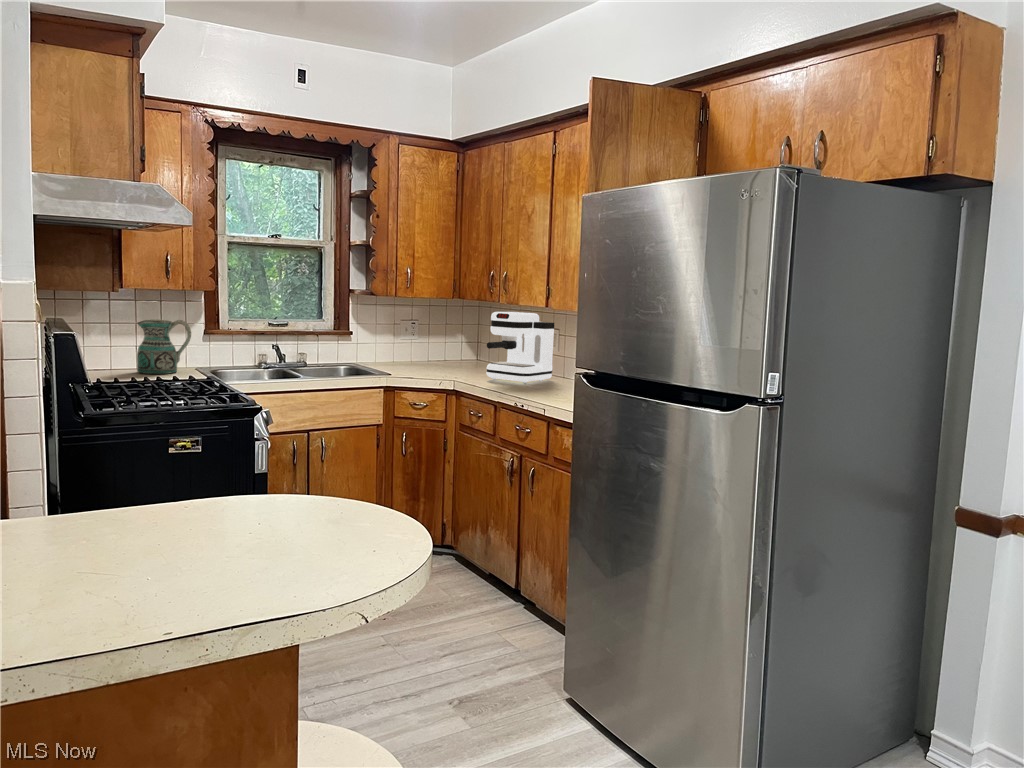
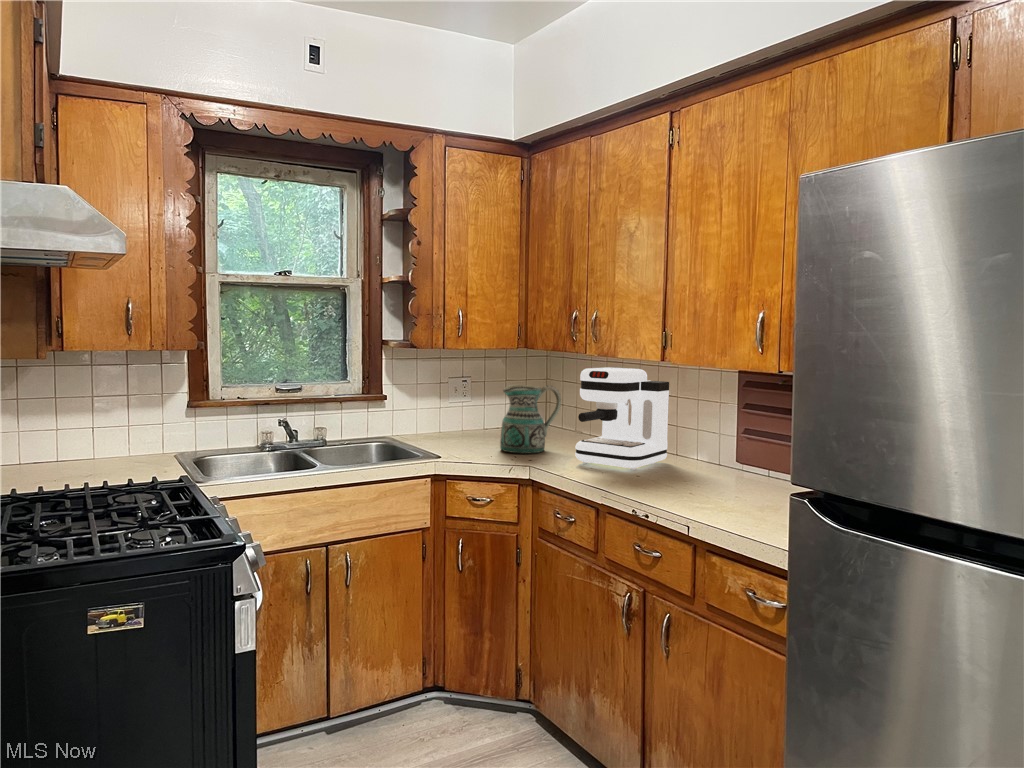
ceramic pitcher: present [137,319,191,374] -> present [500,385,561,453]

